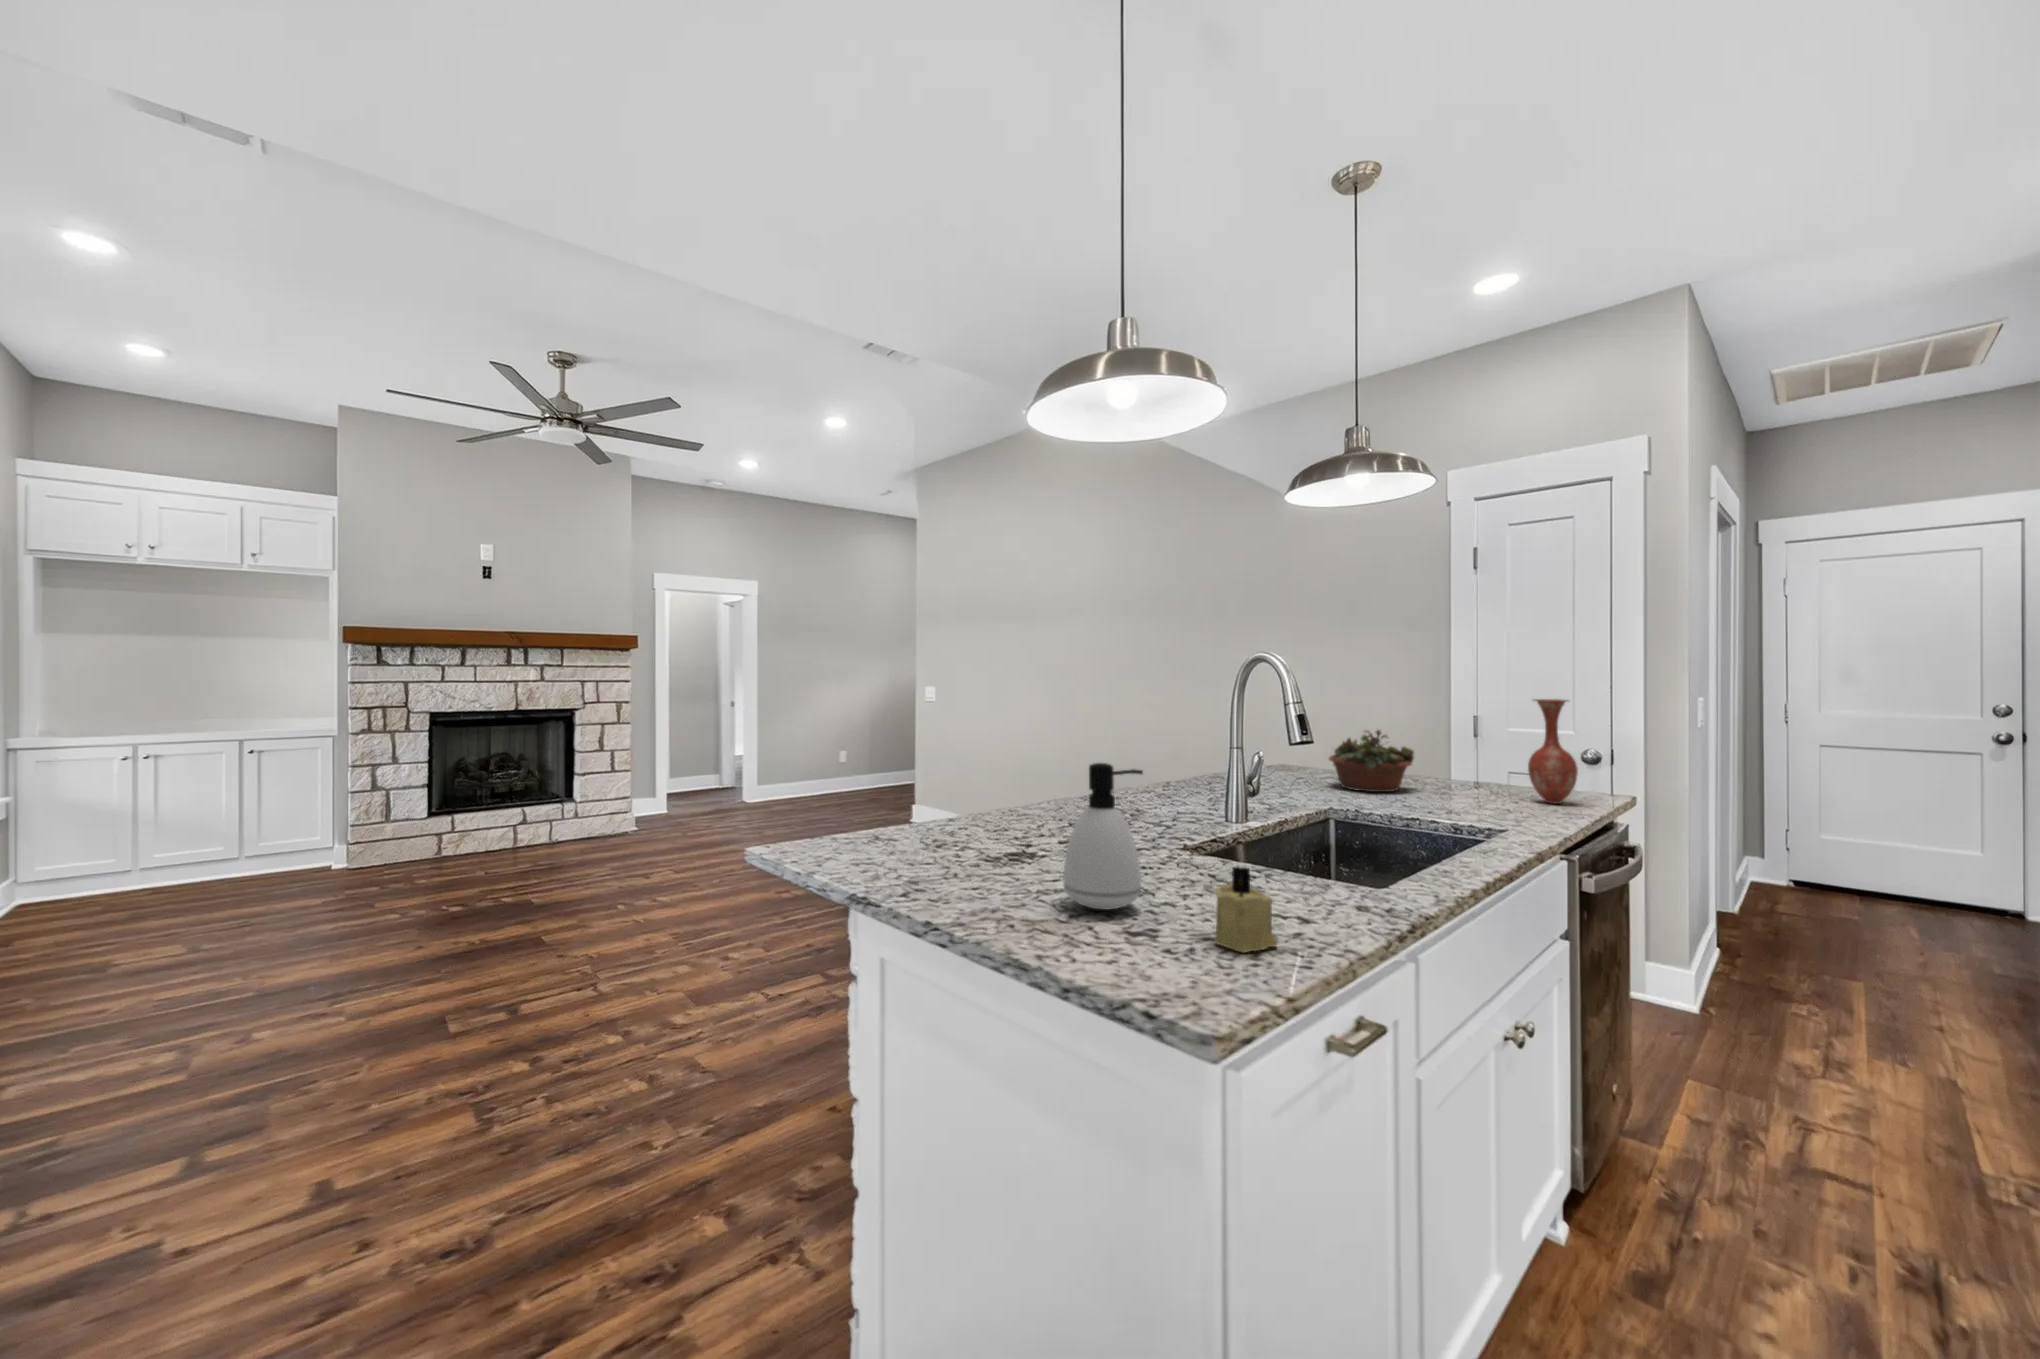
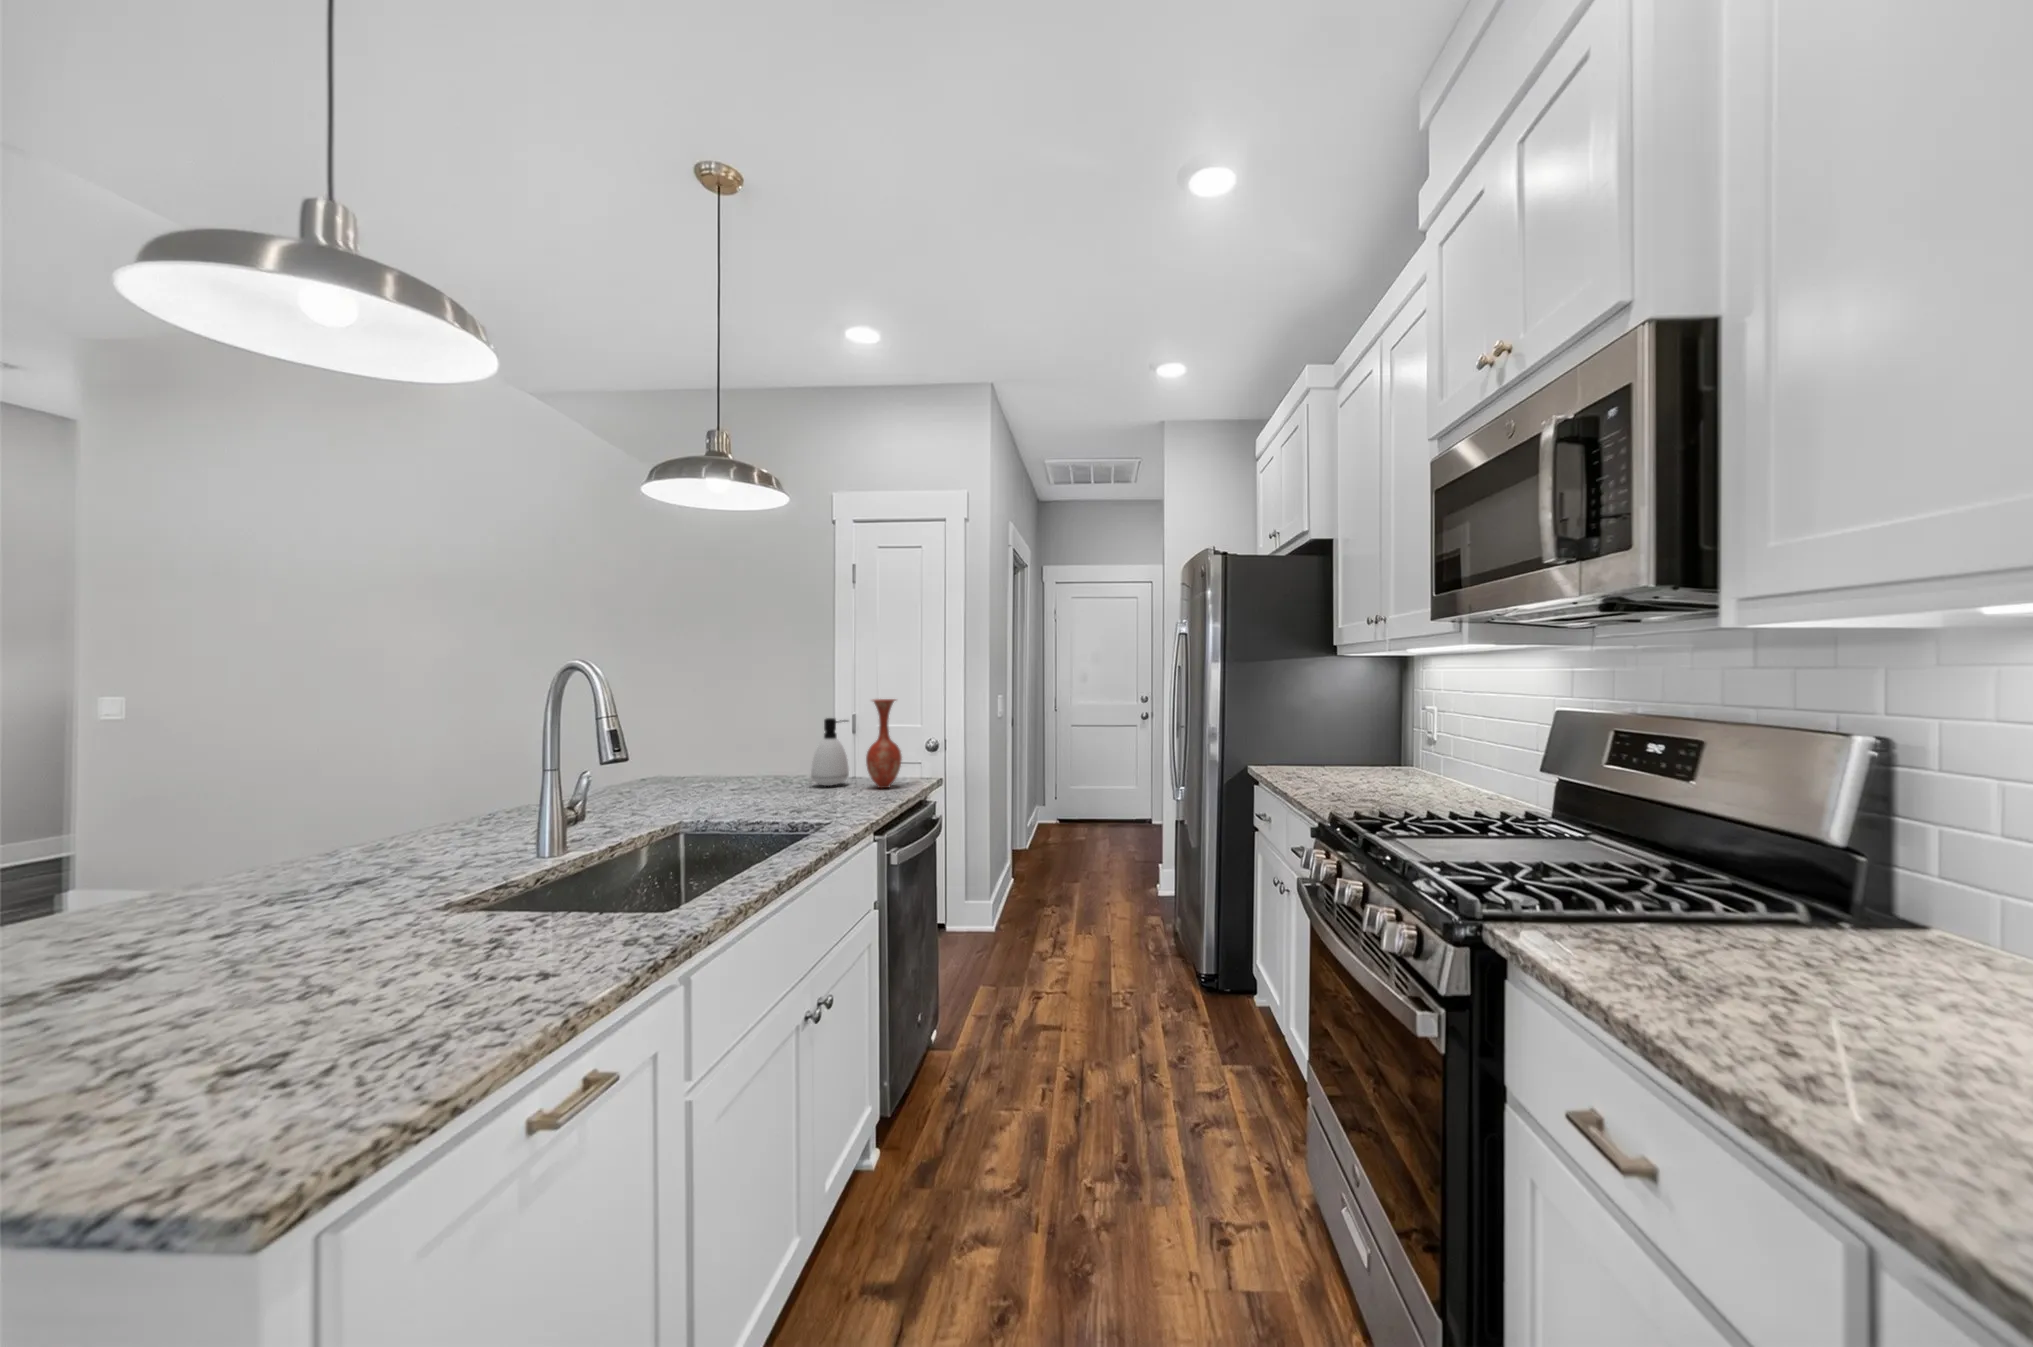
succulent planter: present [1329,730,1414,792] -> none [692,735,777,798]
soap dispenser: present [1064,763,1143,910] -> present [811,718,849,786]
candle: present [1214,867,1277,952] -> none [373,936,474,1052]

